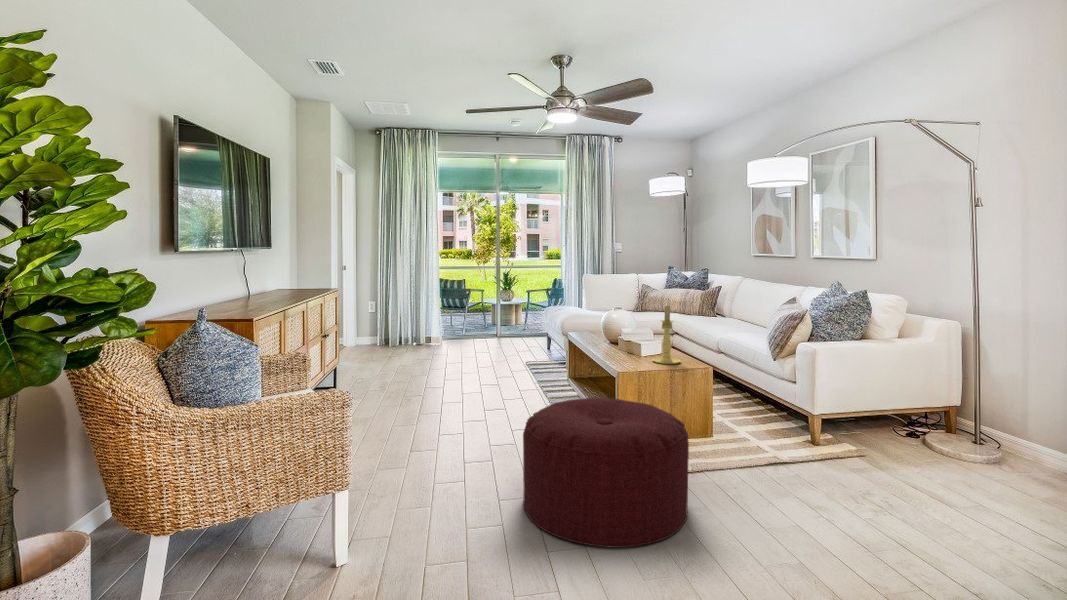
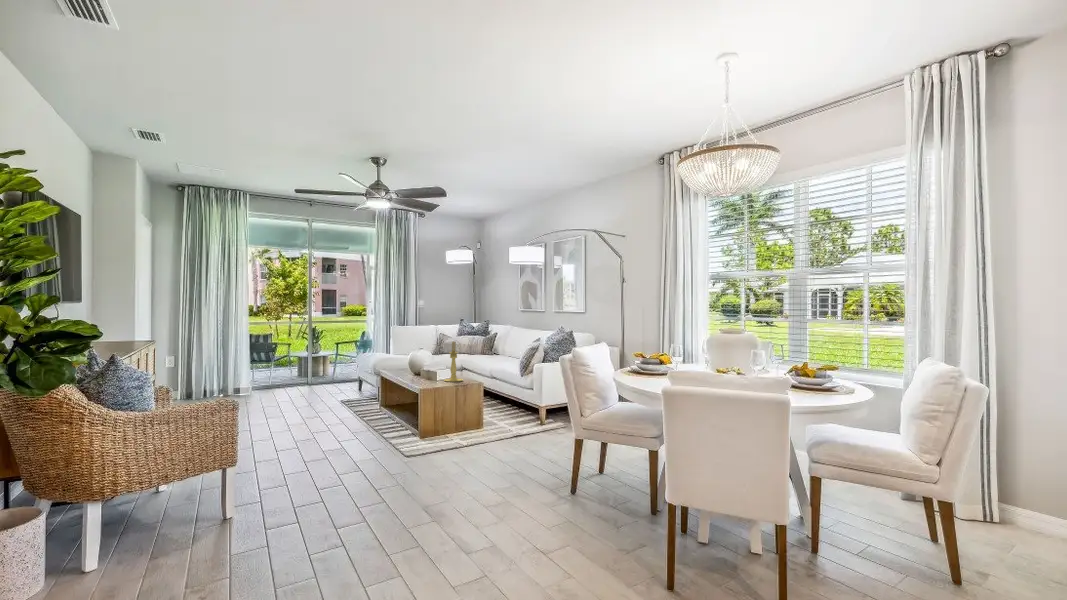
ottoman: present [523,398,689,548] -> none [359,398,463,475]

